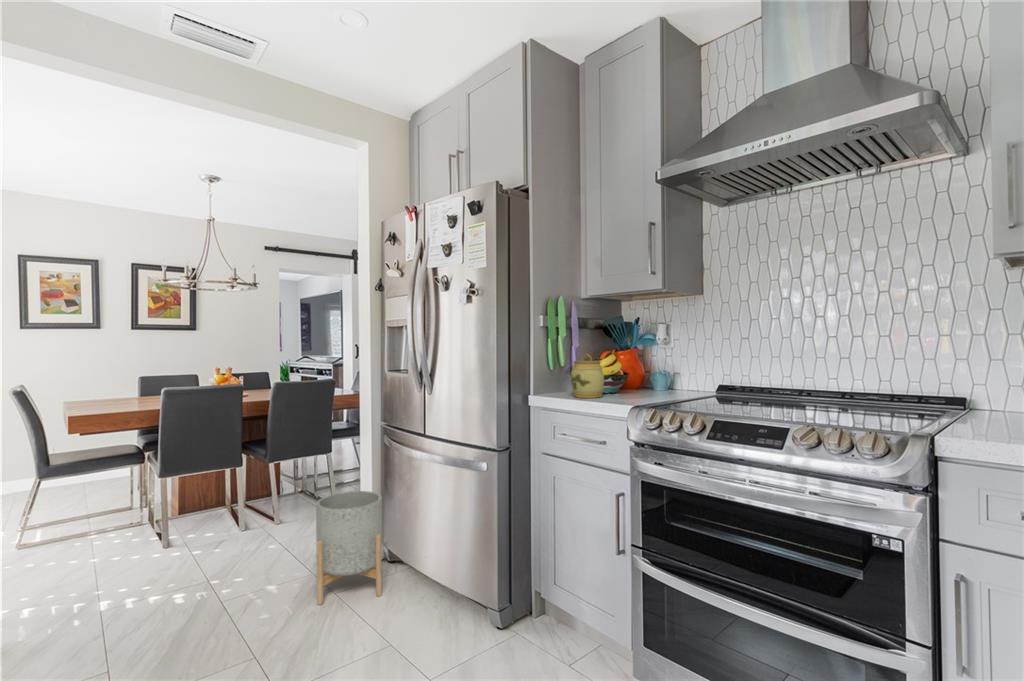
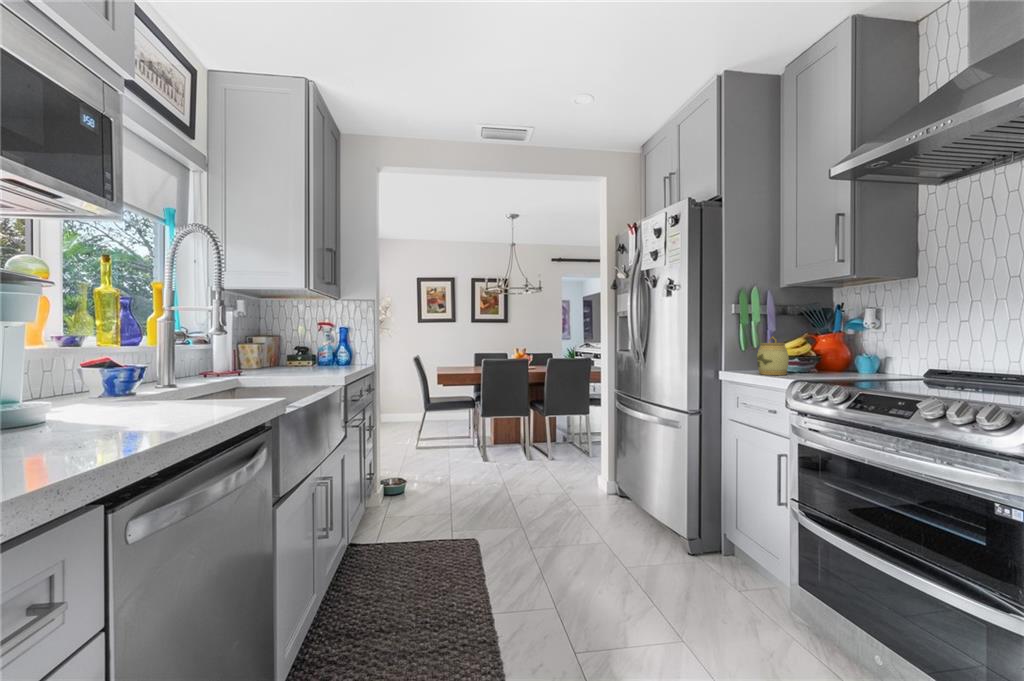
planter: present [316,491,382,605] -> none [563,437,610,514]

